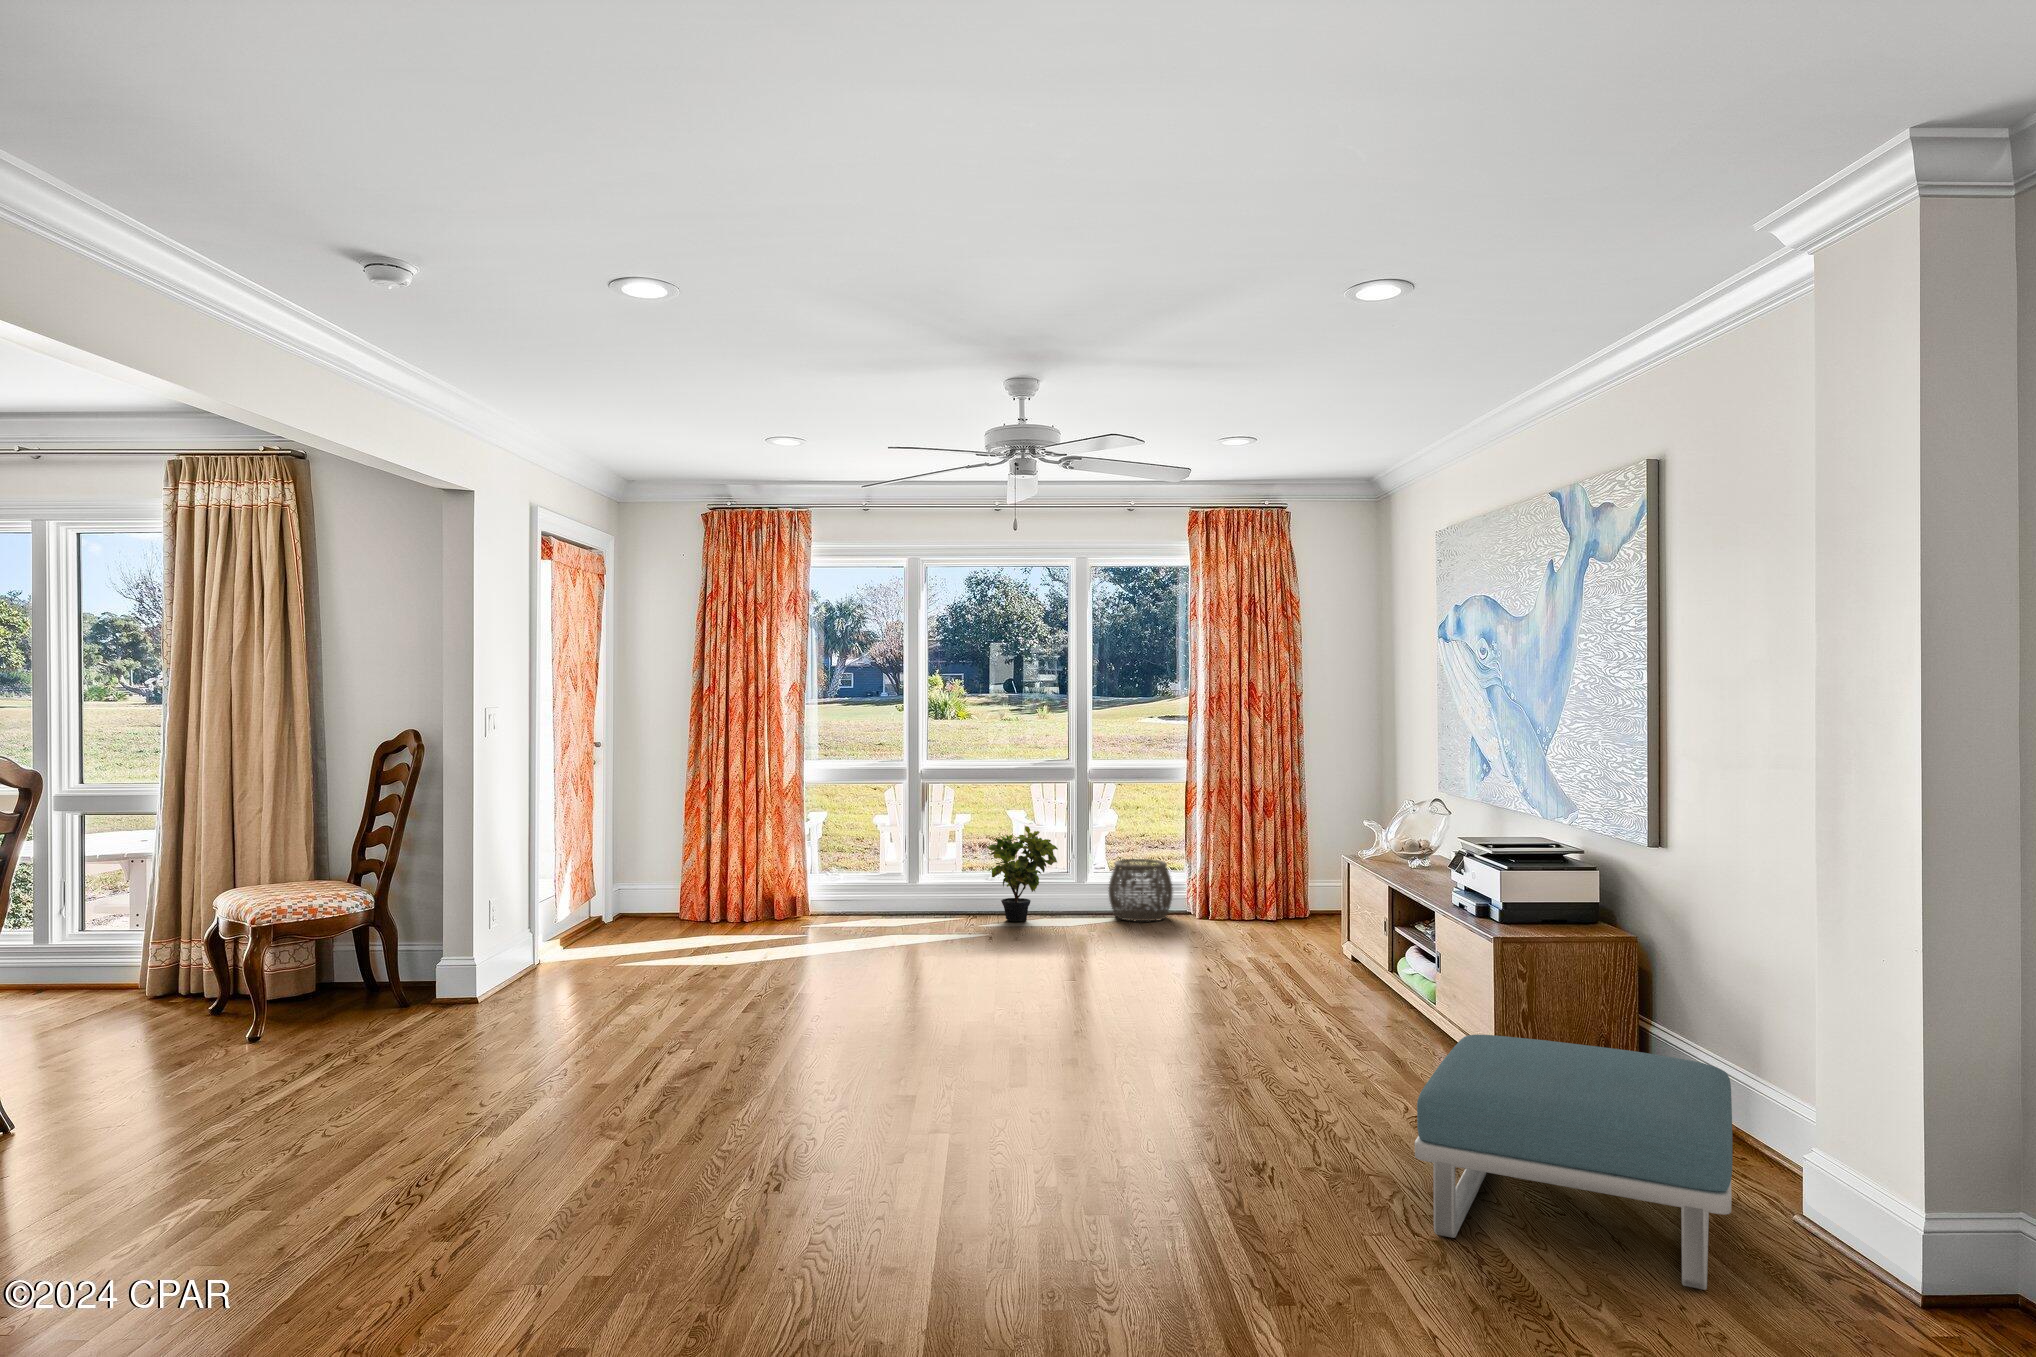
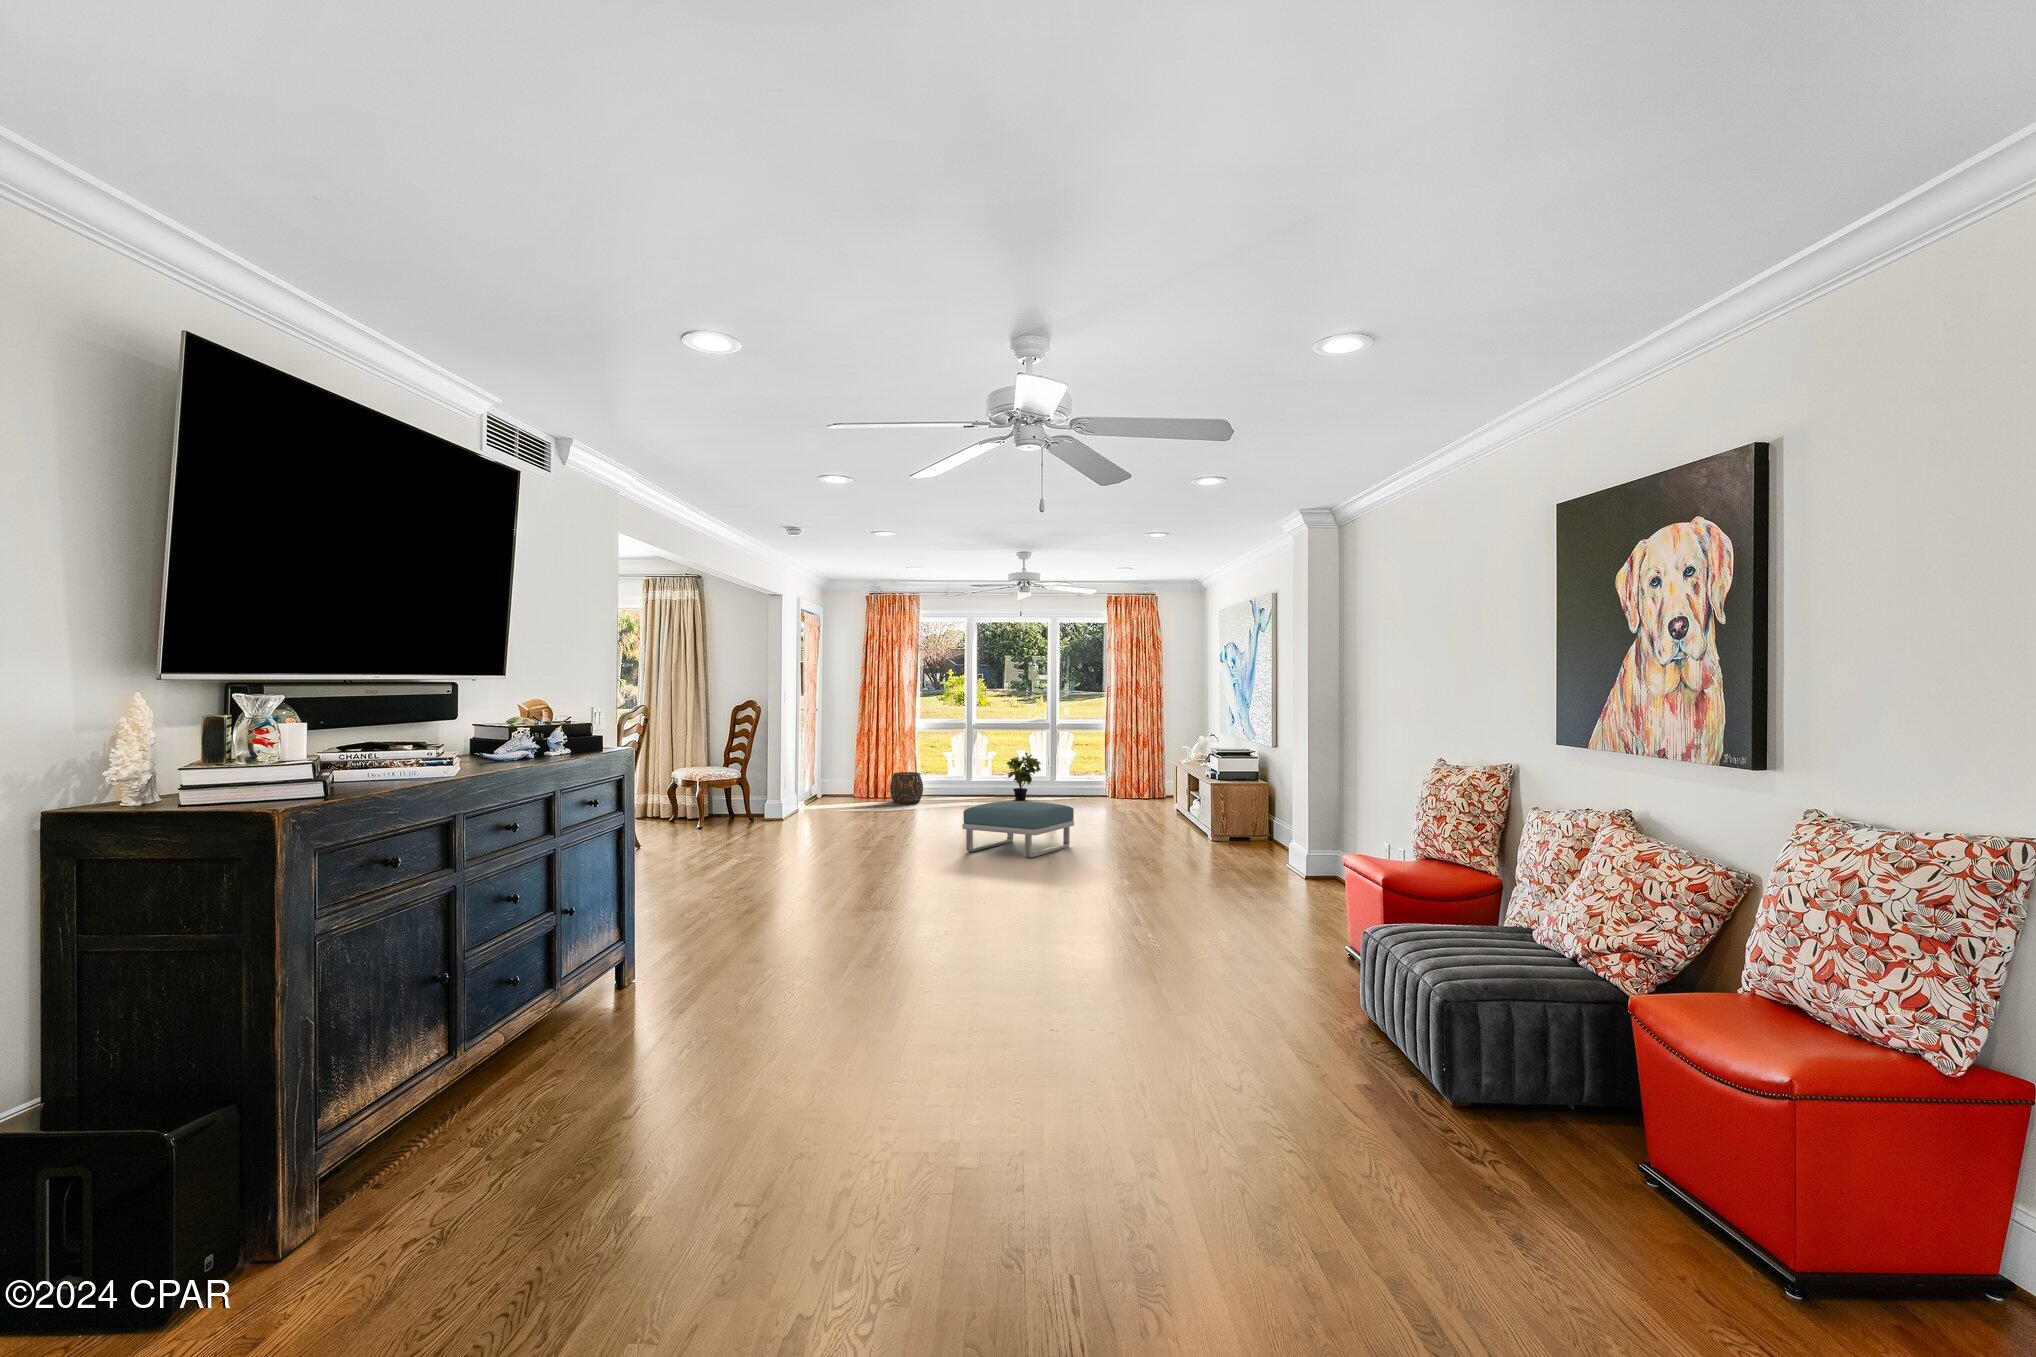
woven basket: present [1109,859,1173,921] -> present [890,772,923,803]
footstool: present [1415,1035,1733,1290] -> present [962,801,1074,858]

